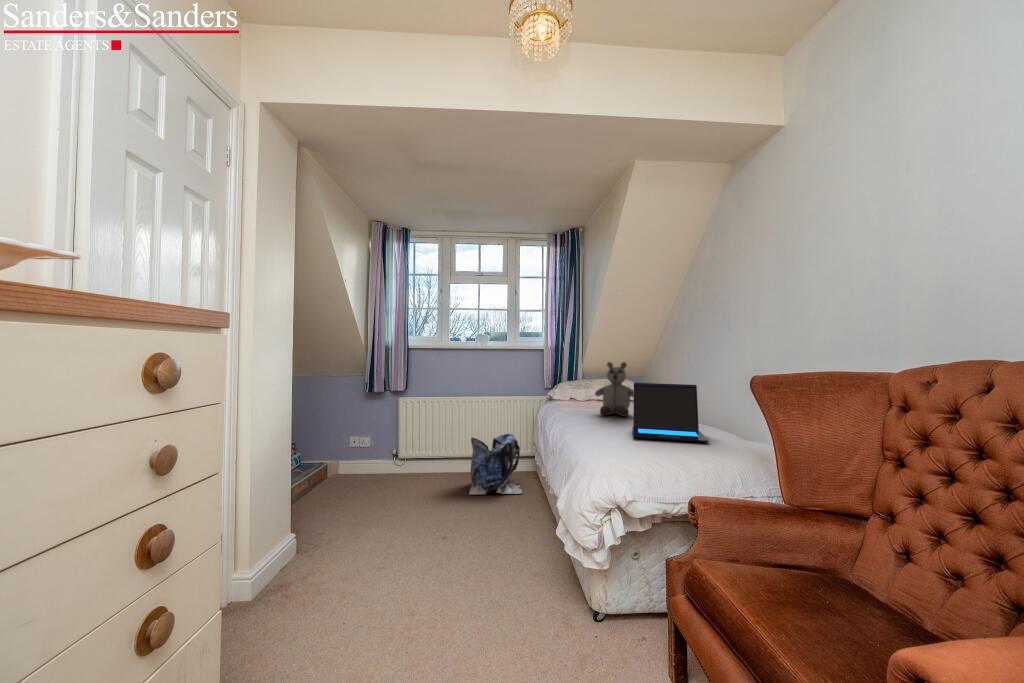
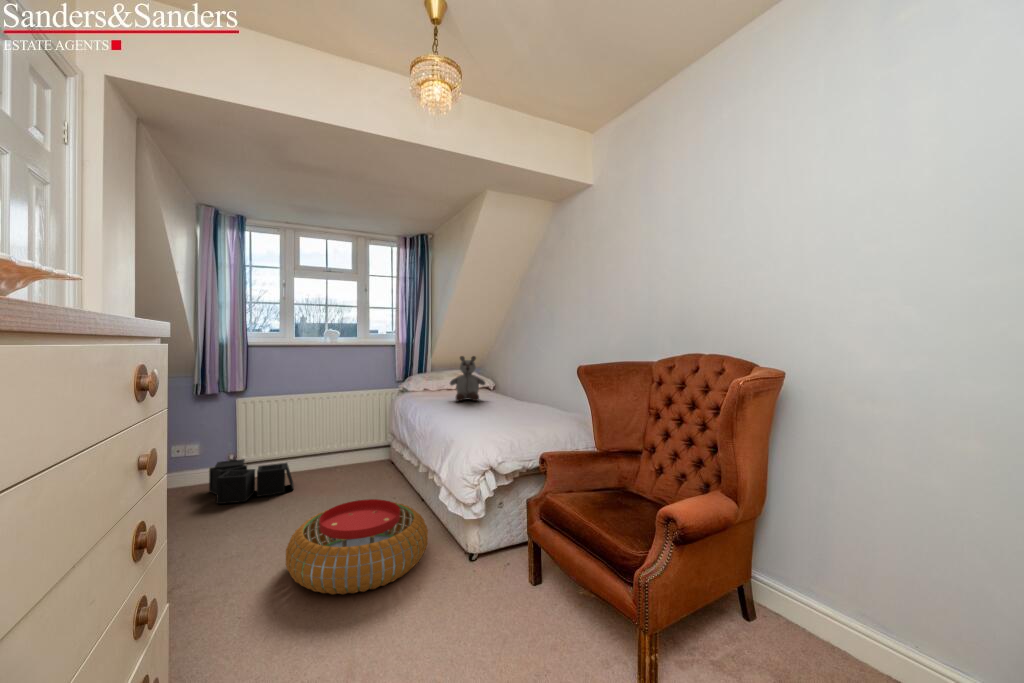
laptop: present [632,383,709,442] -> none [486,373,545,417]
backpack: present [469,434,522,495] -> none [325,425,380,487]
storage bin: none [373,456,441,498] -> present [209,459,294,504]
pouf: none [396,517,547,628] -> present [286,499,428,594]

